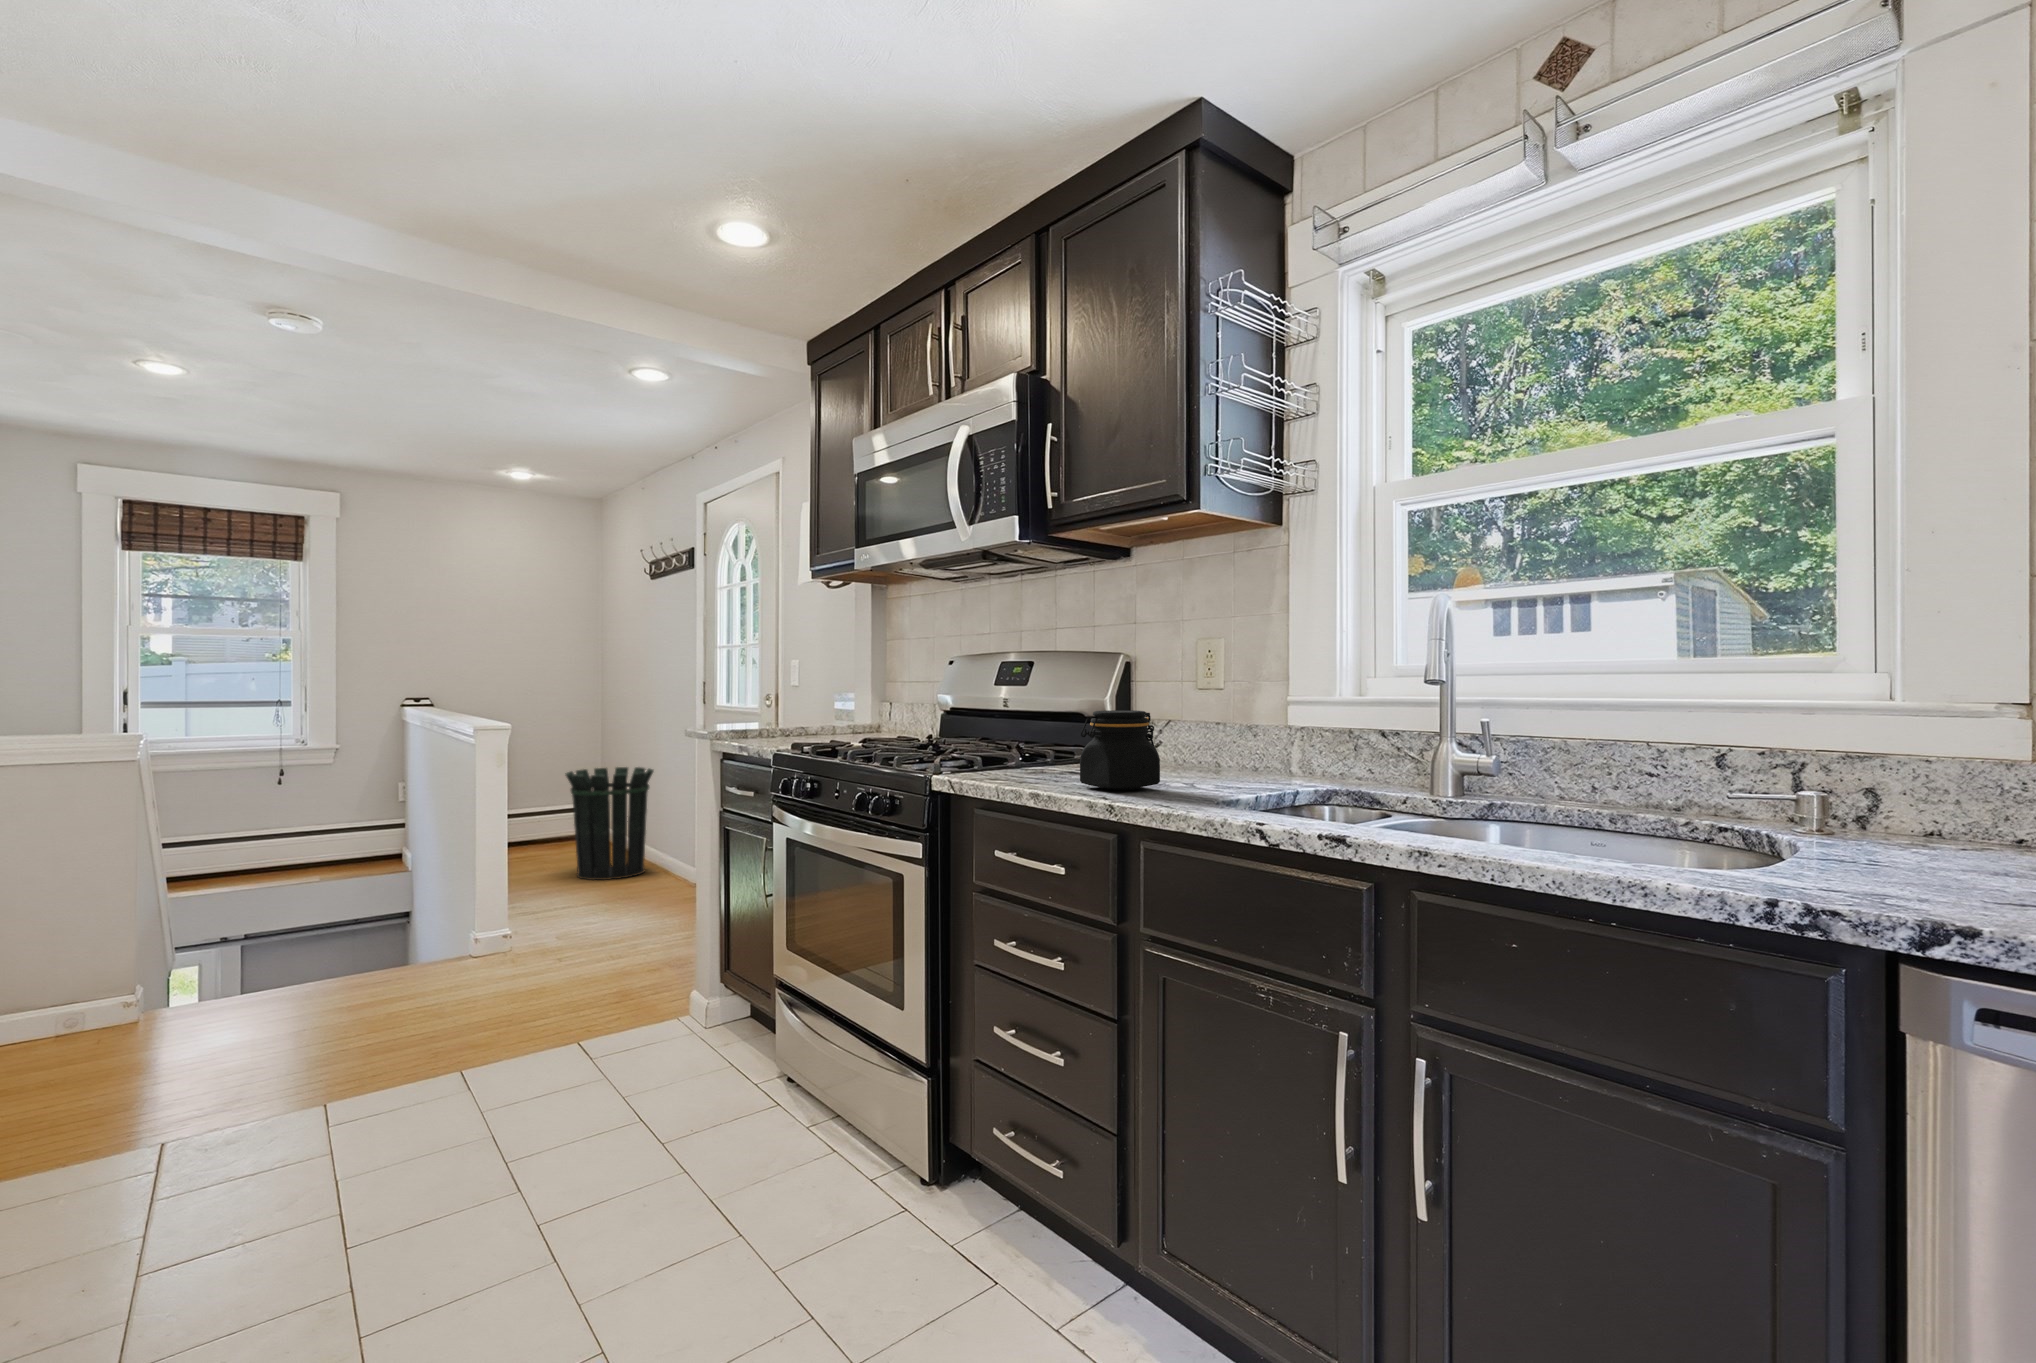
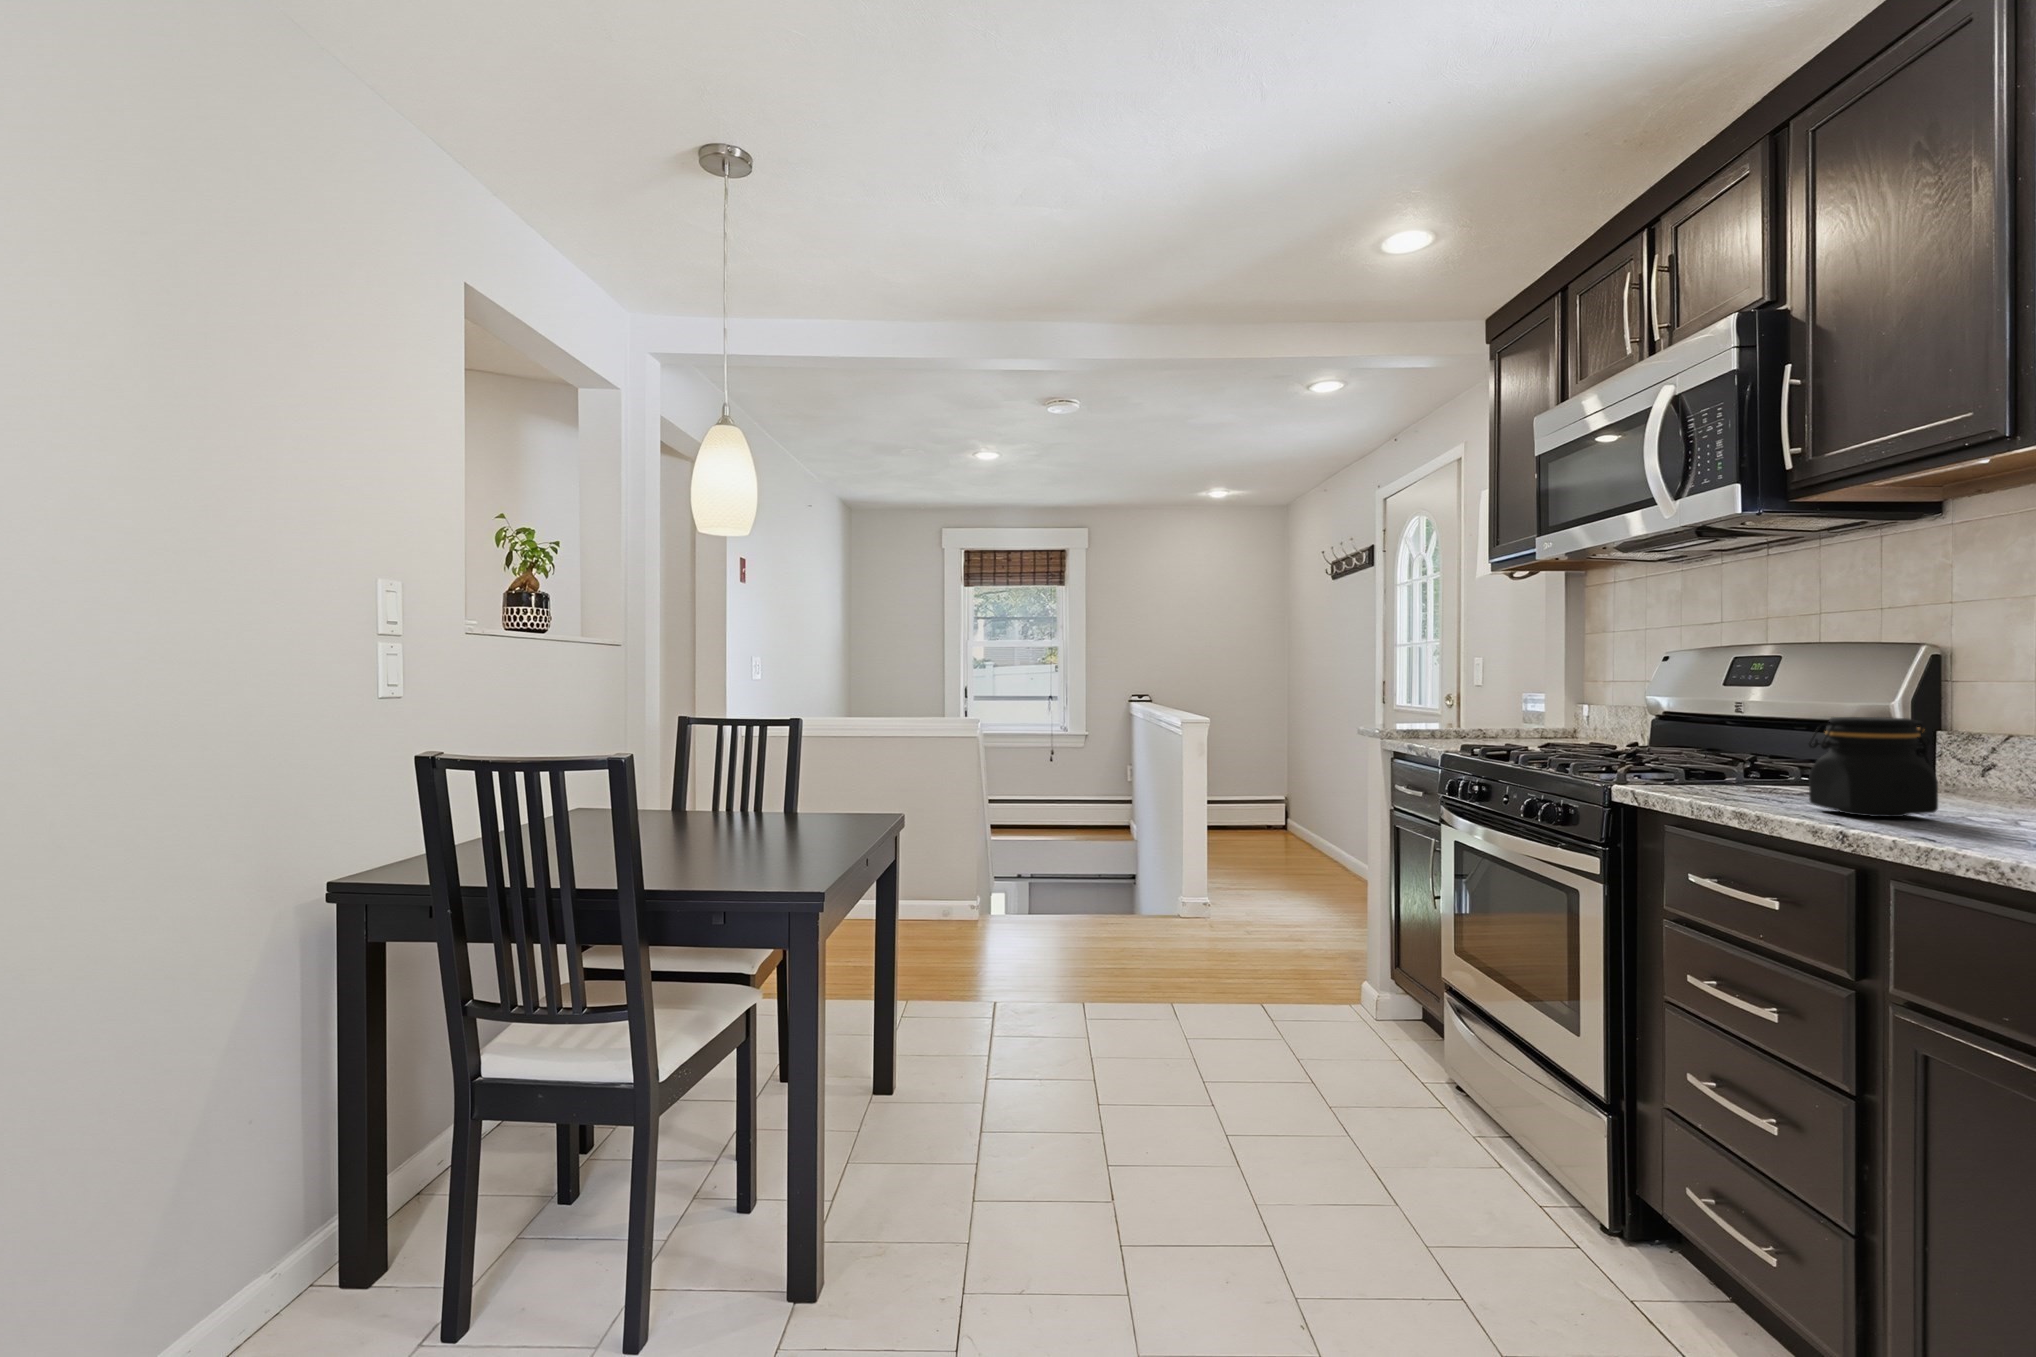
waste bin: present [565,767,653,880] -> none [1256,762,1338,869]

